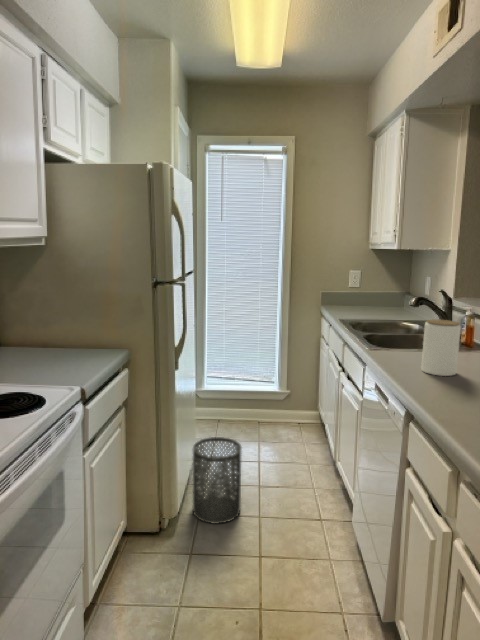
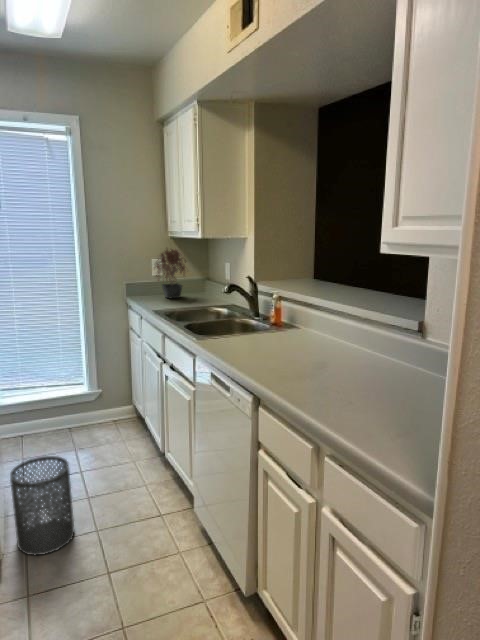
potted plant: none [350,258,389,310] -> present [155,249,186,298]
jar: present [421,319,461,376] -> none [252,305,283,357]

